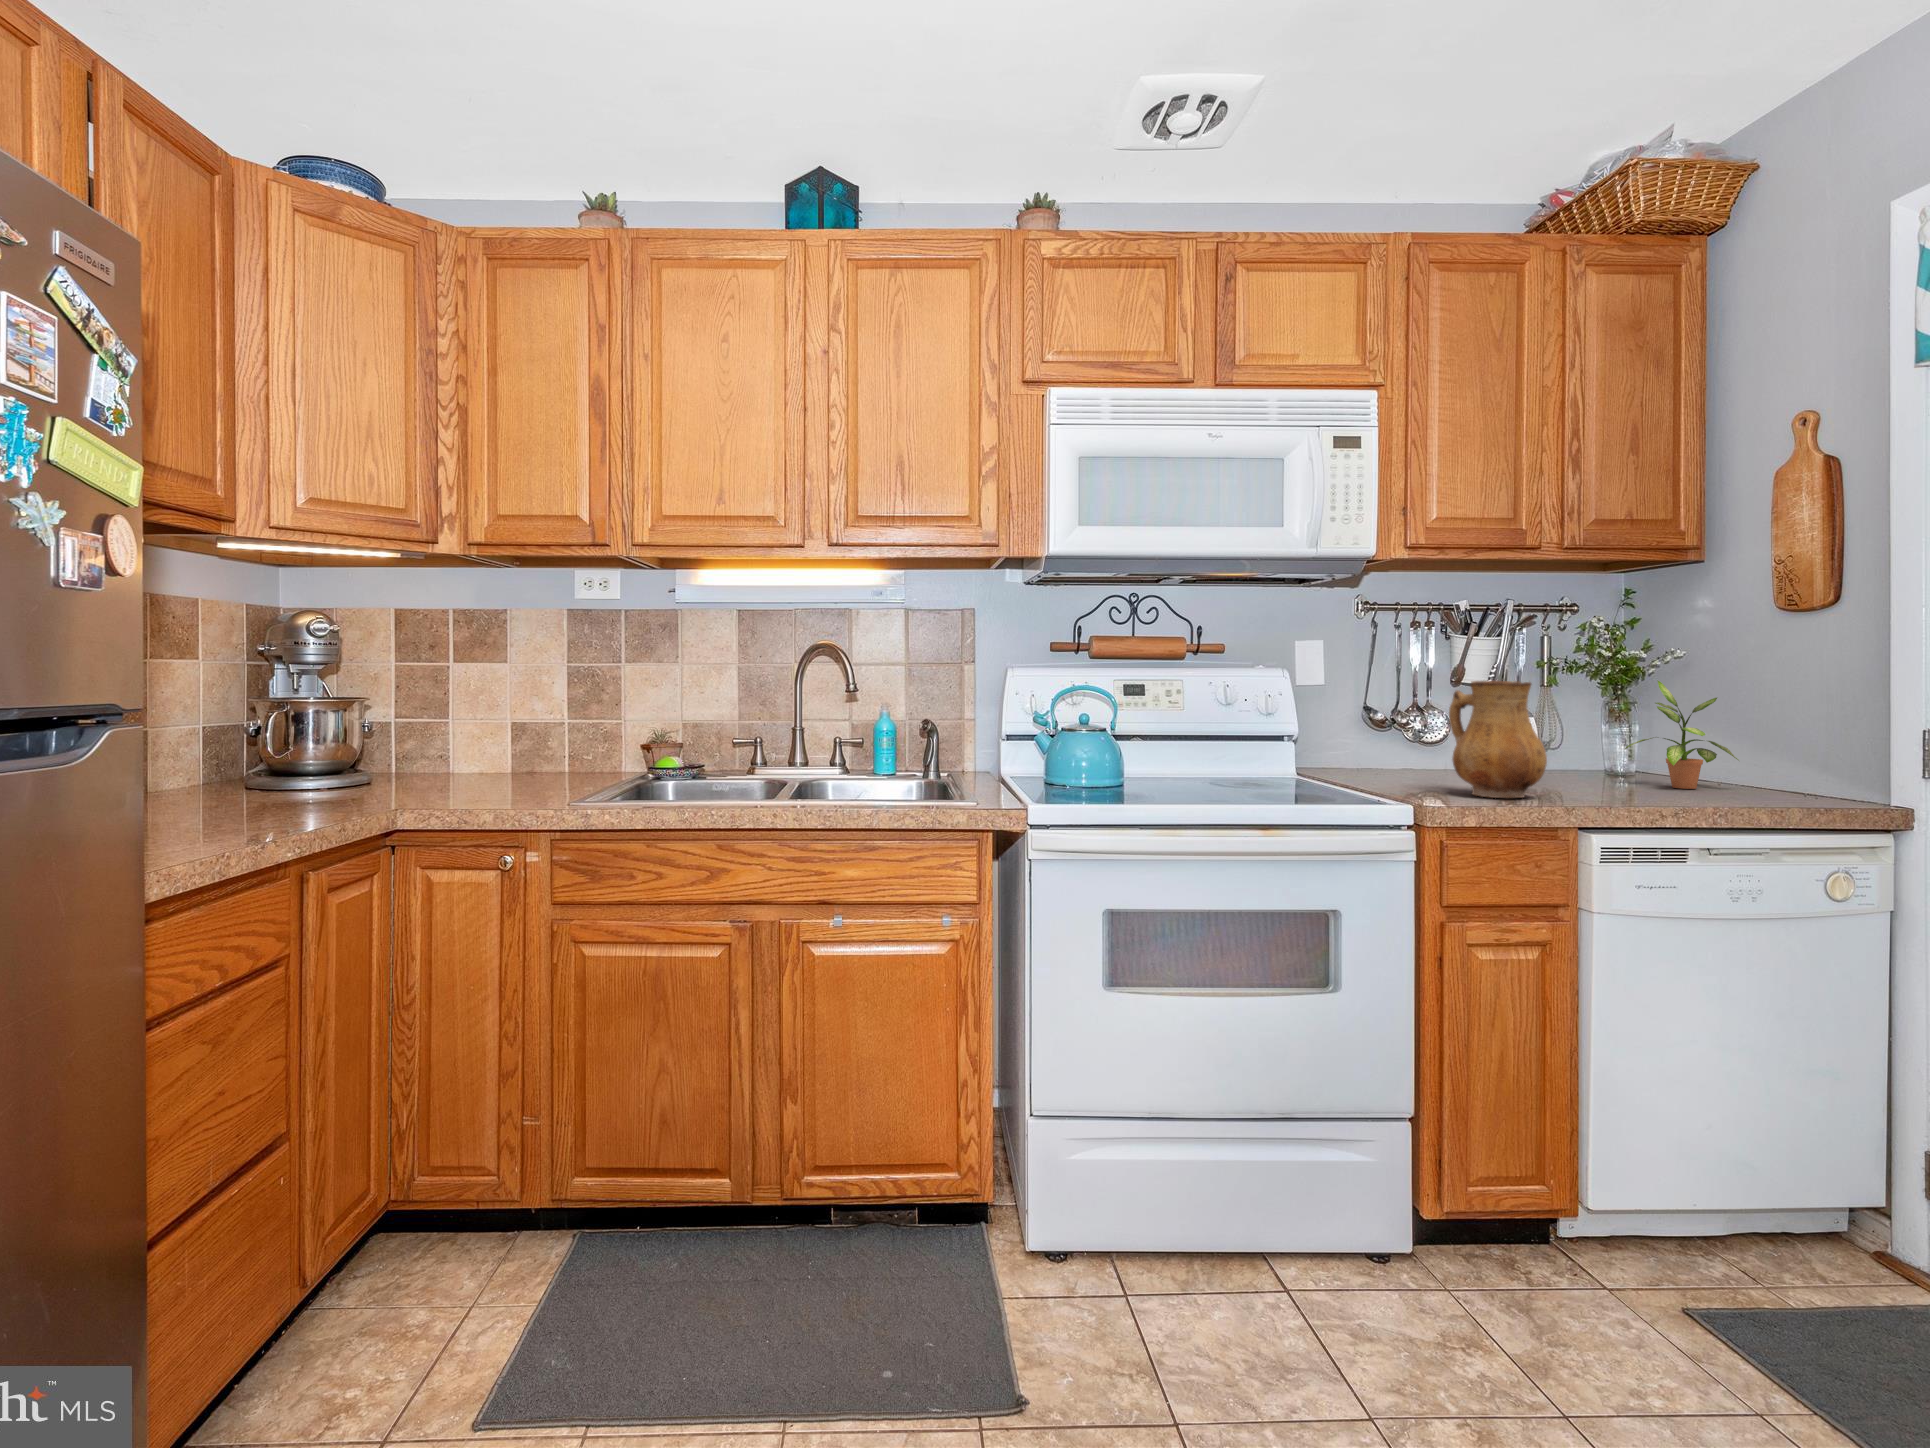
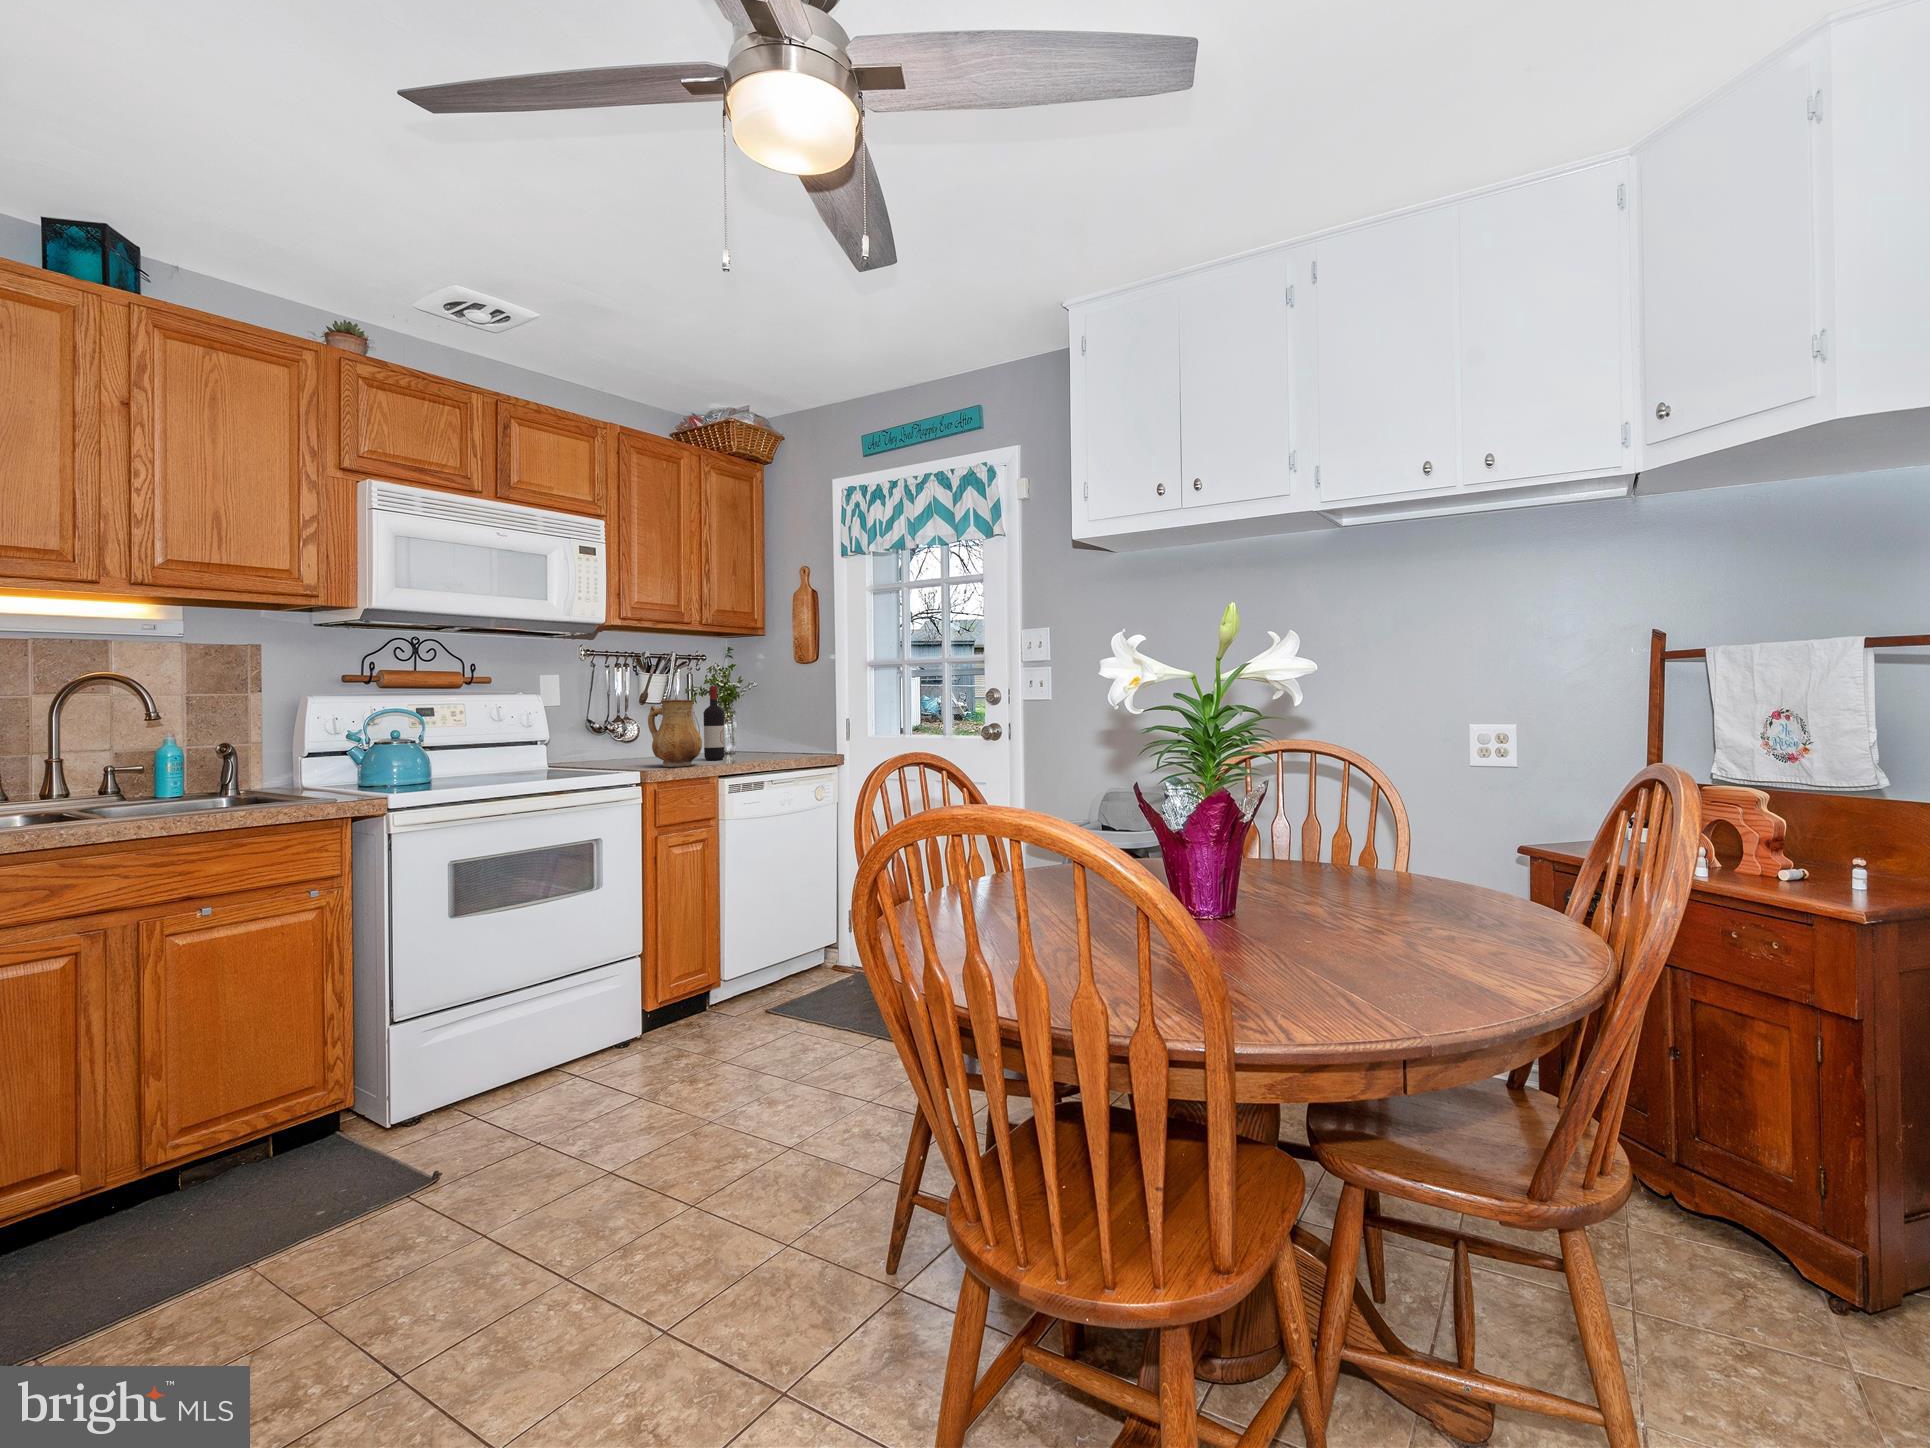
wine bottle: none [1560,658,1602,790] -> present [703,686,725,760]
potted plant: present [1625,681,1738,789] -> none [732,698,785,756]

